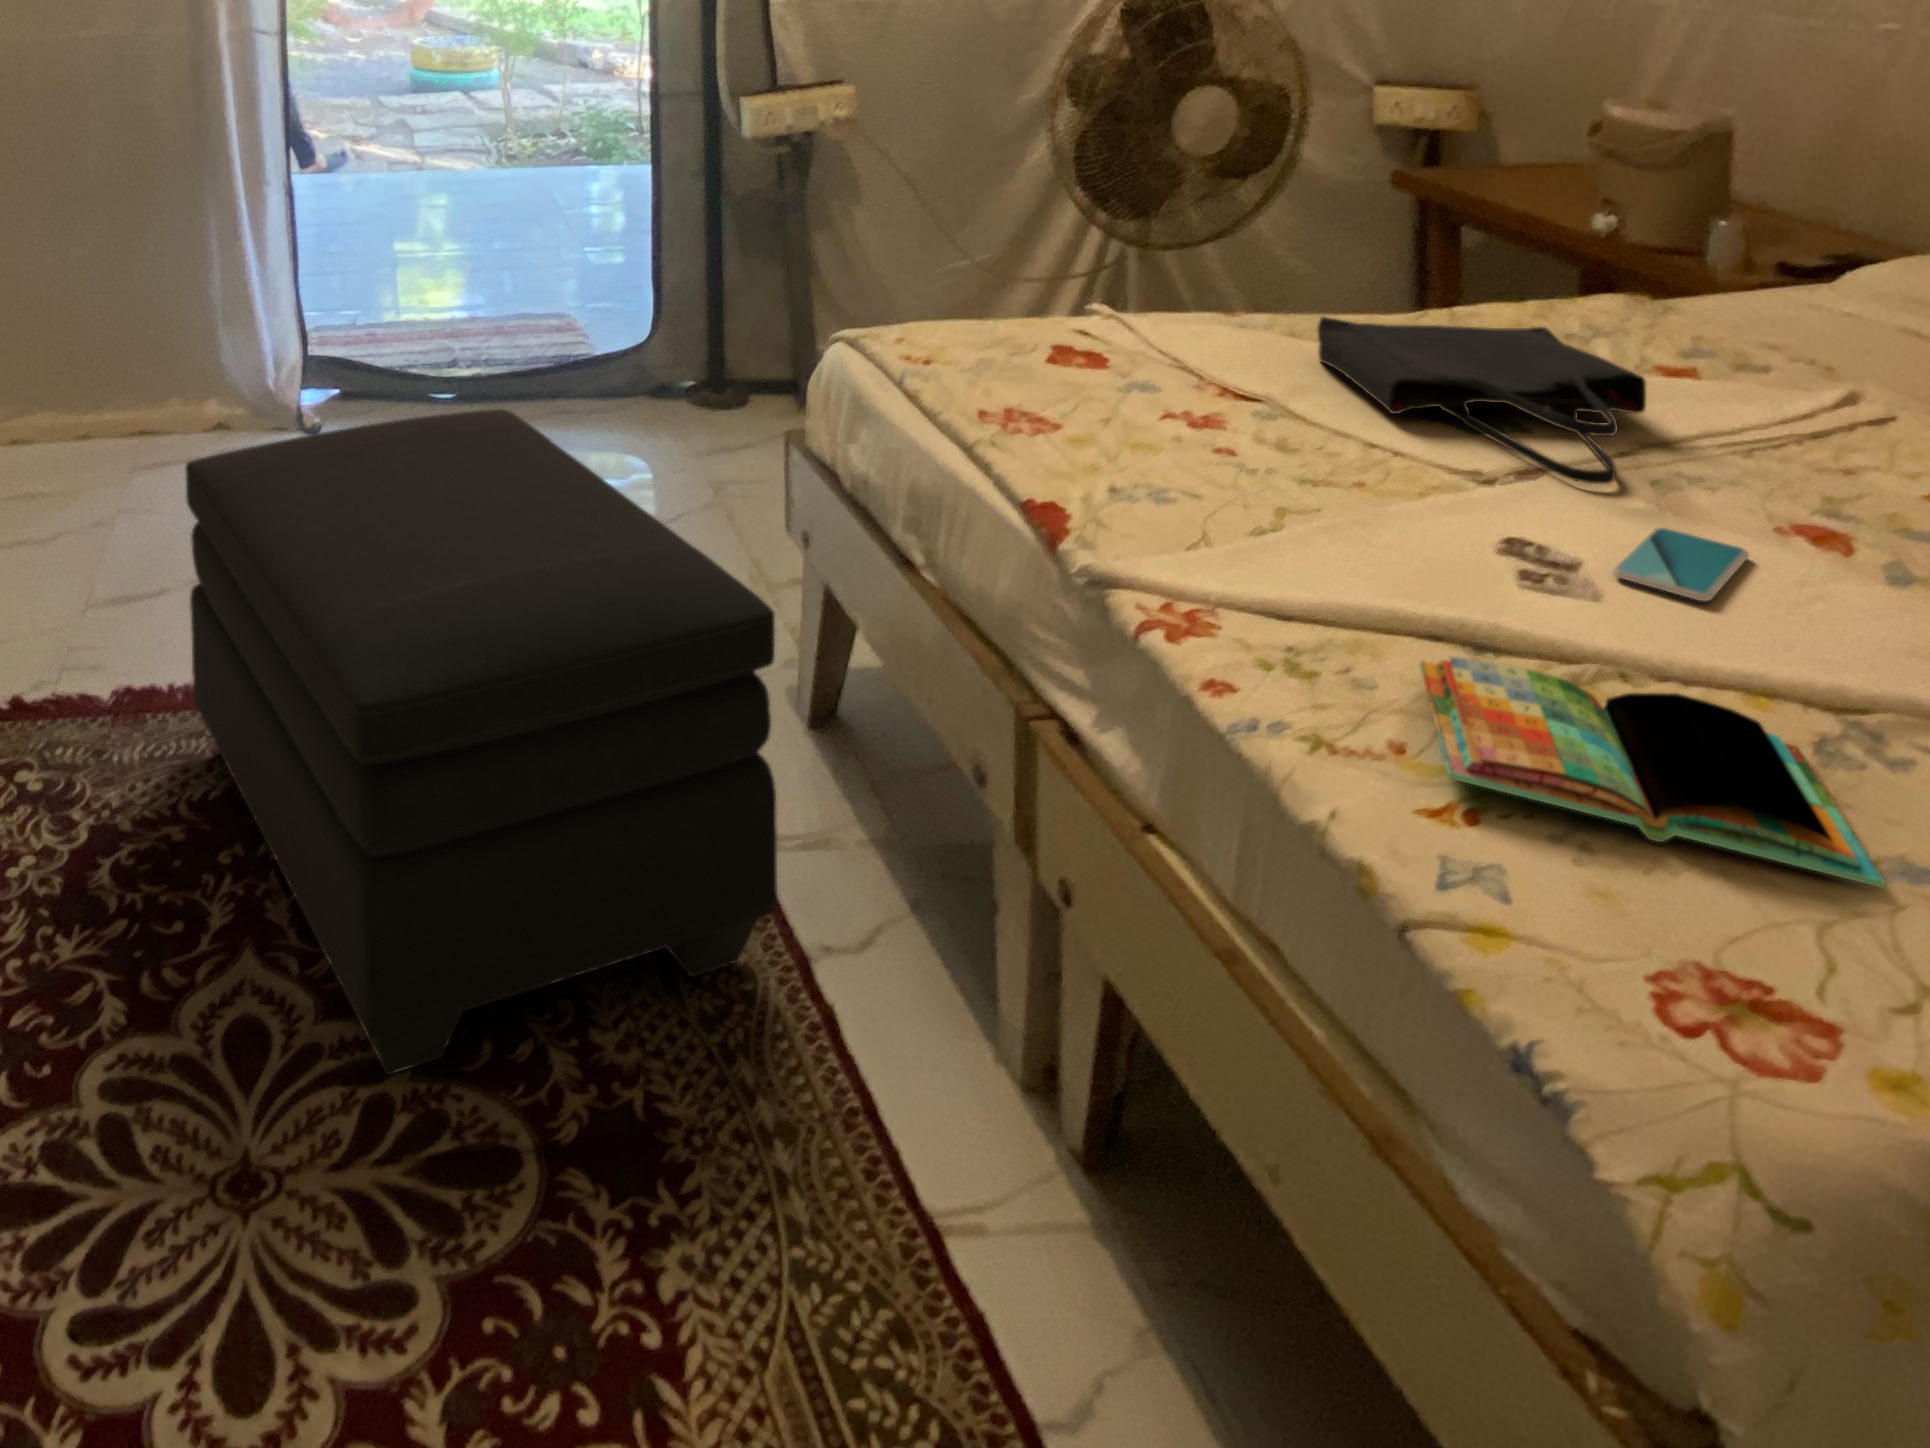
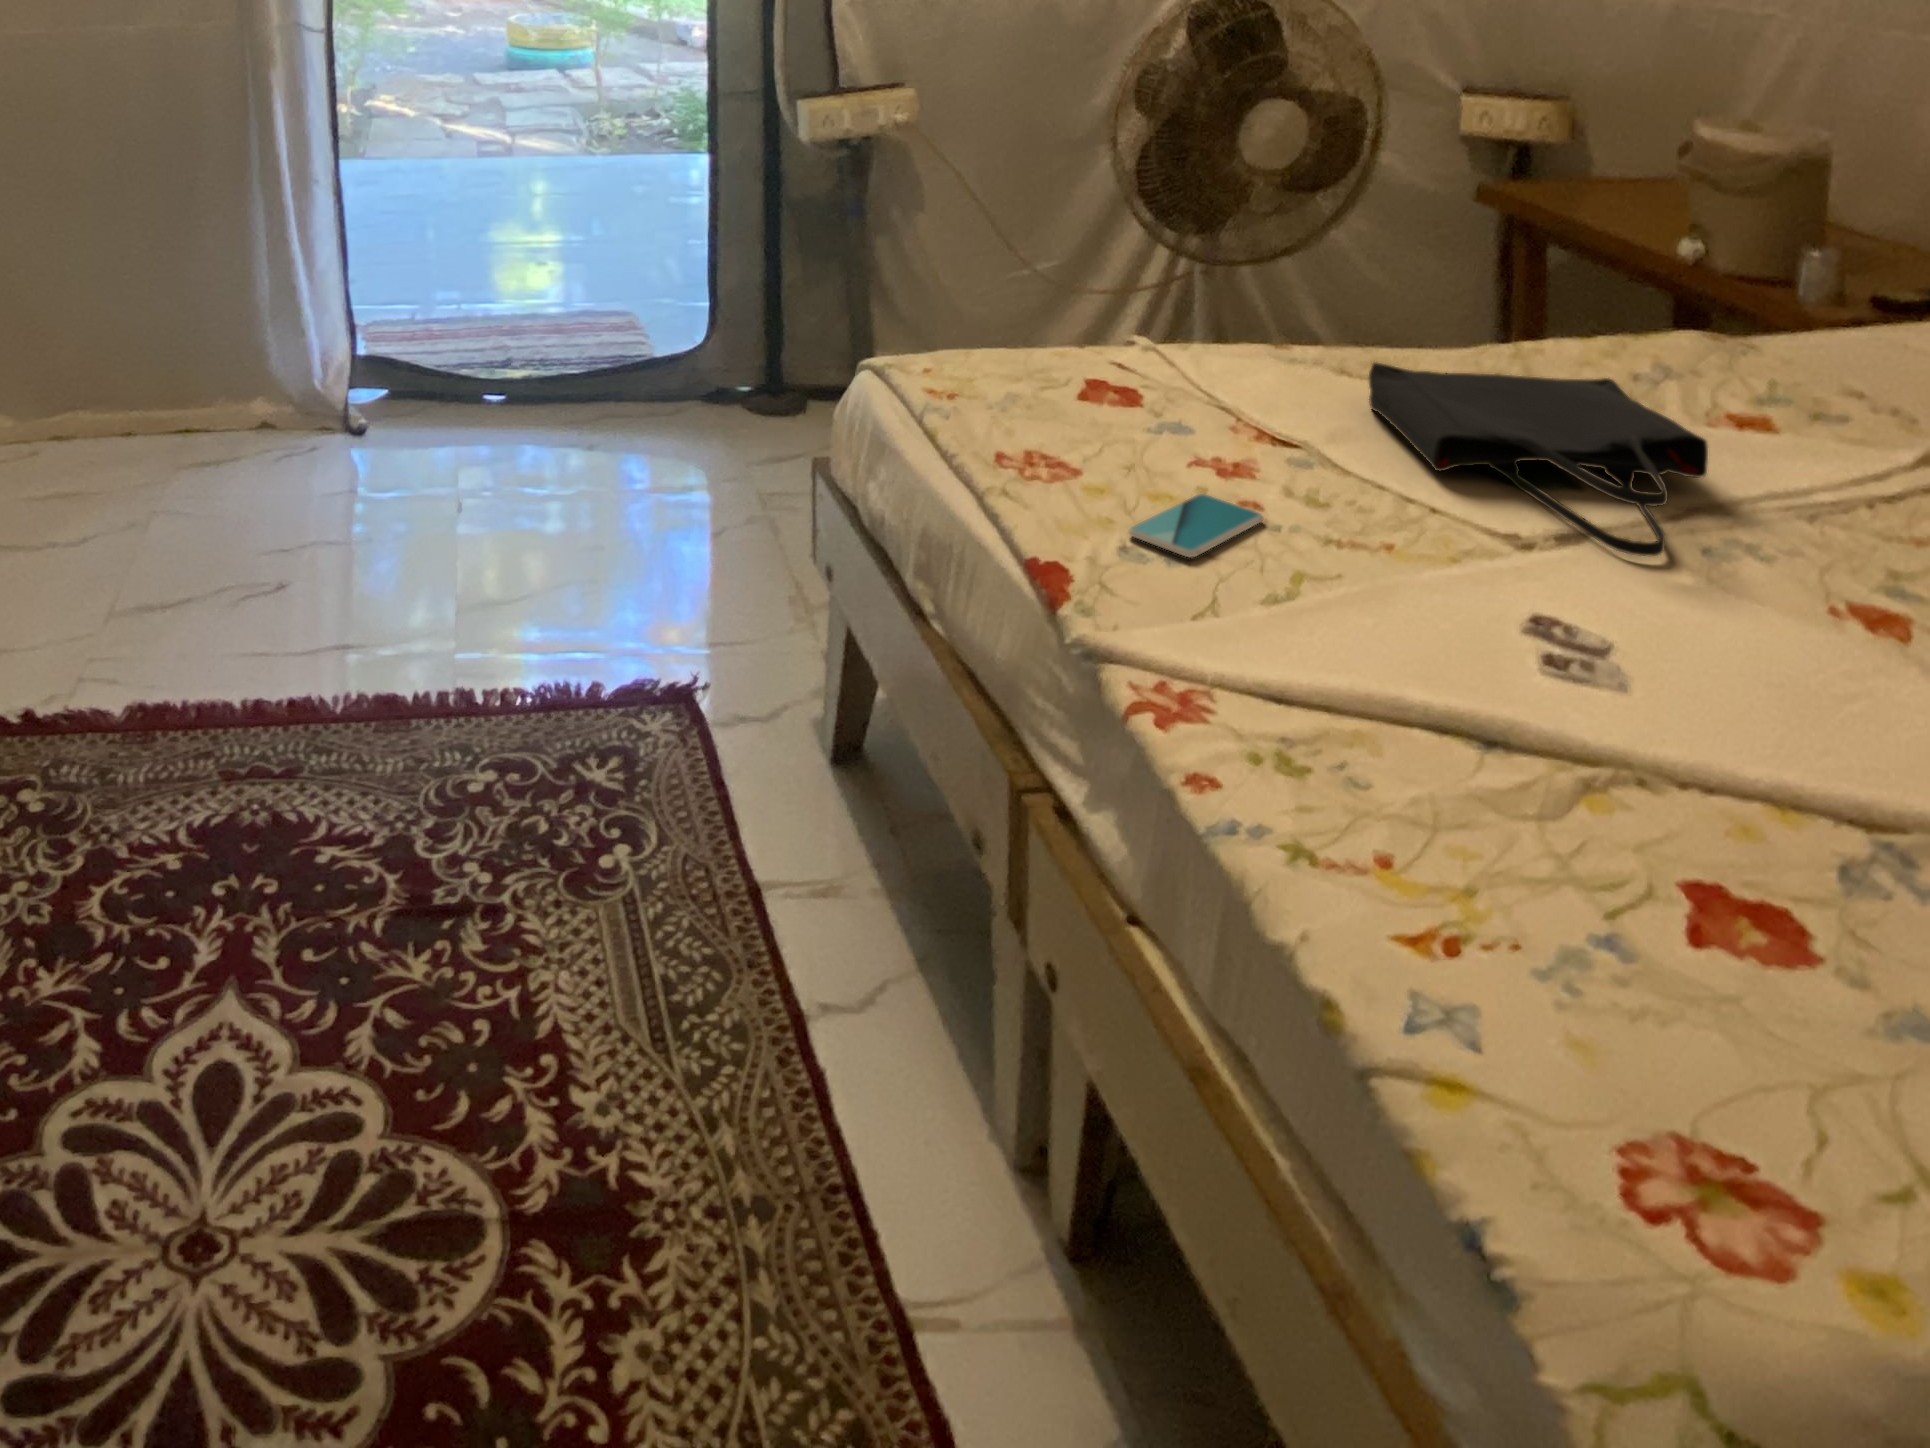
ottoman: present [186,409,777,1074] -> none [189,435,772,1133]
smartphone: present [1613,528,1749,601] -> present [1128,494,1264,558]
book: present [1420,657,1885,887] -> none [1418,752,1881,1029]

